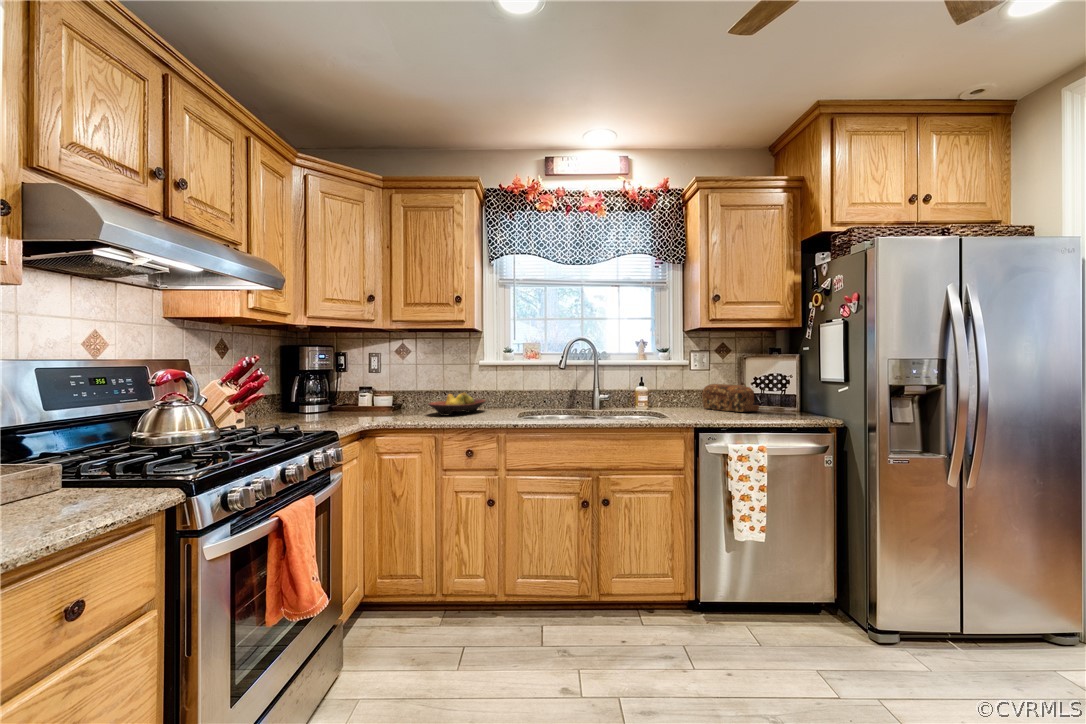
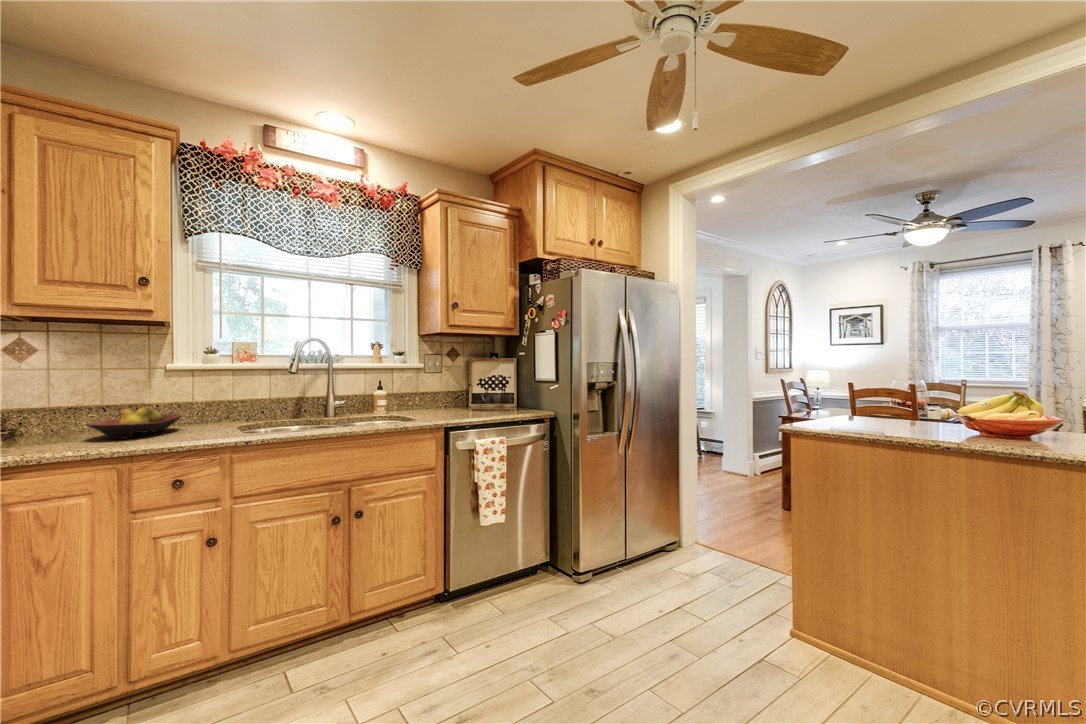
bread loaf: present [702,384,759,412] -> none [436,386,487,411]

